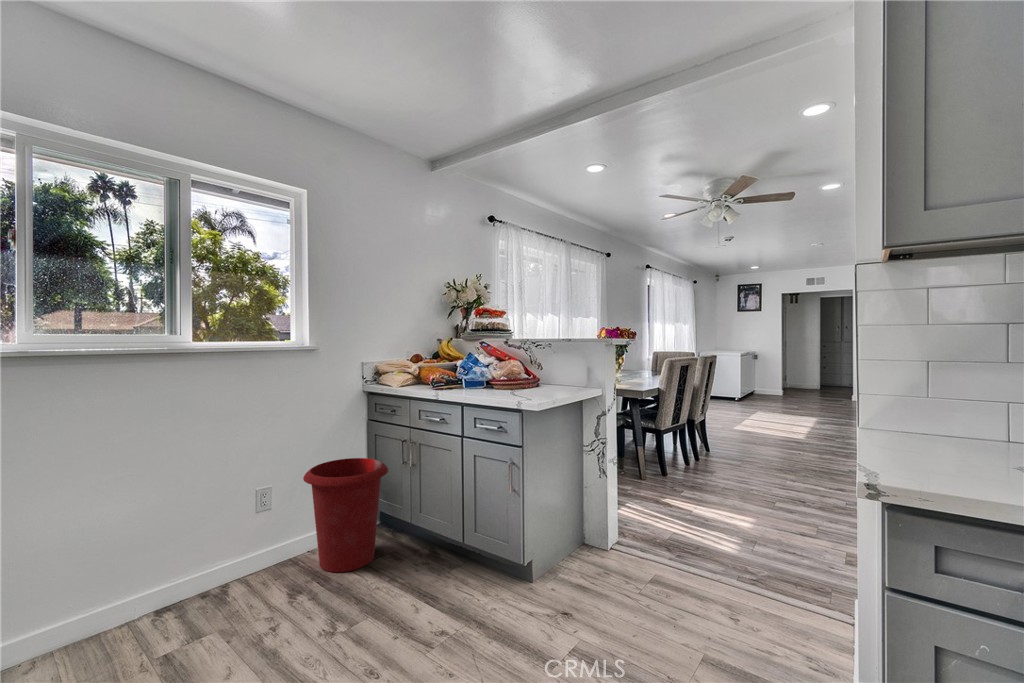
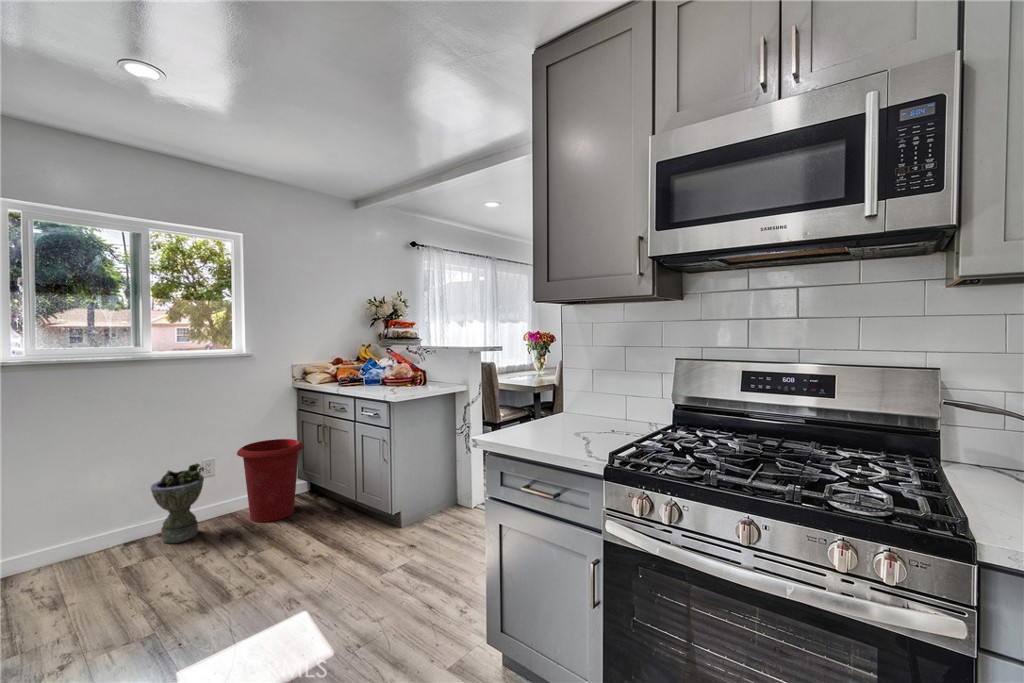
planter: none [193,495,264,610] -> present [150,463,204,543]

